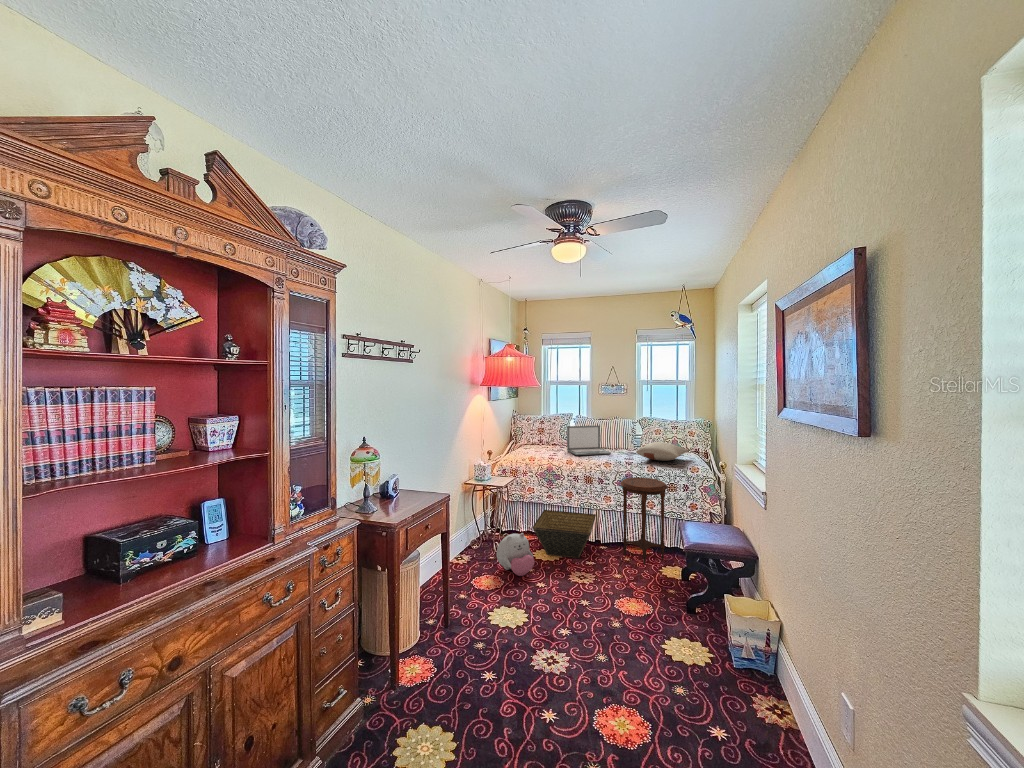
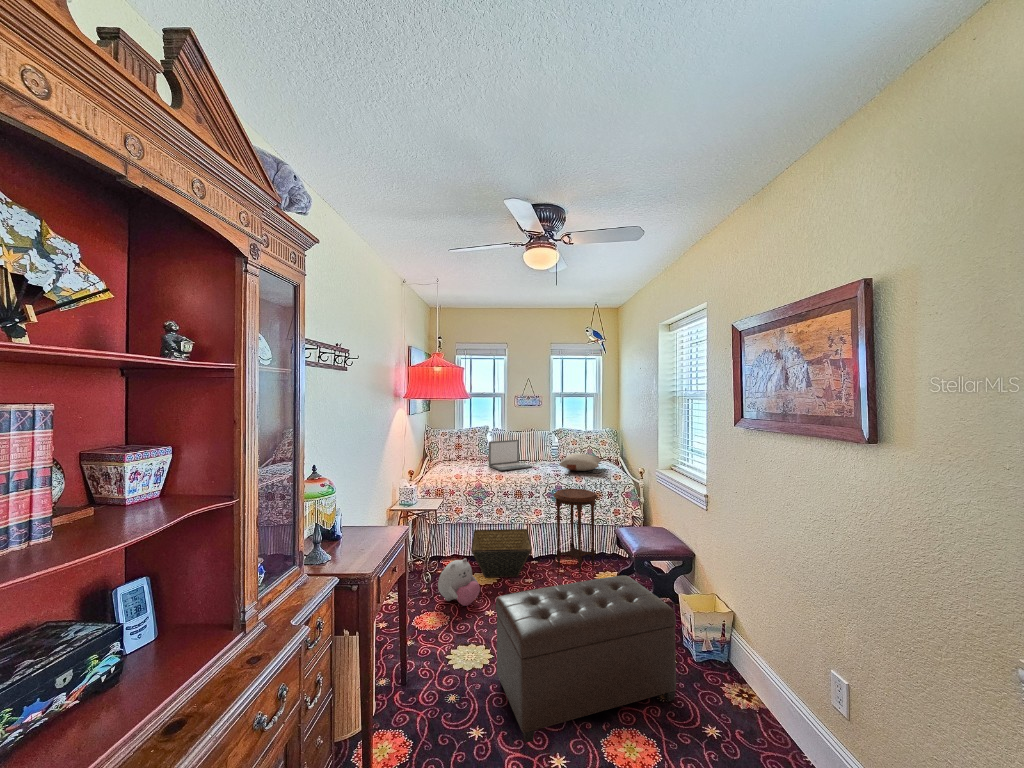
ottoman: none [521,565,694,695] -> present [496,575,676,743]

